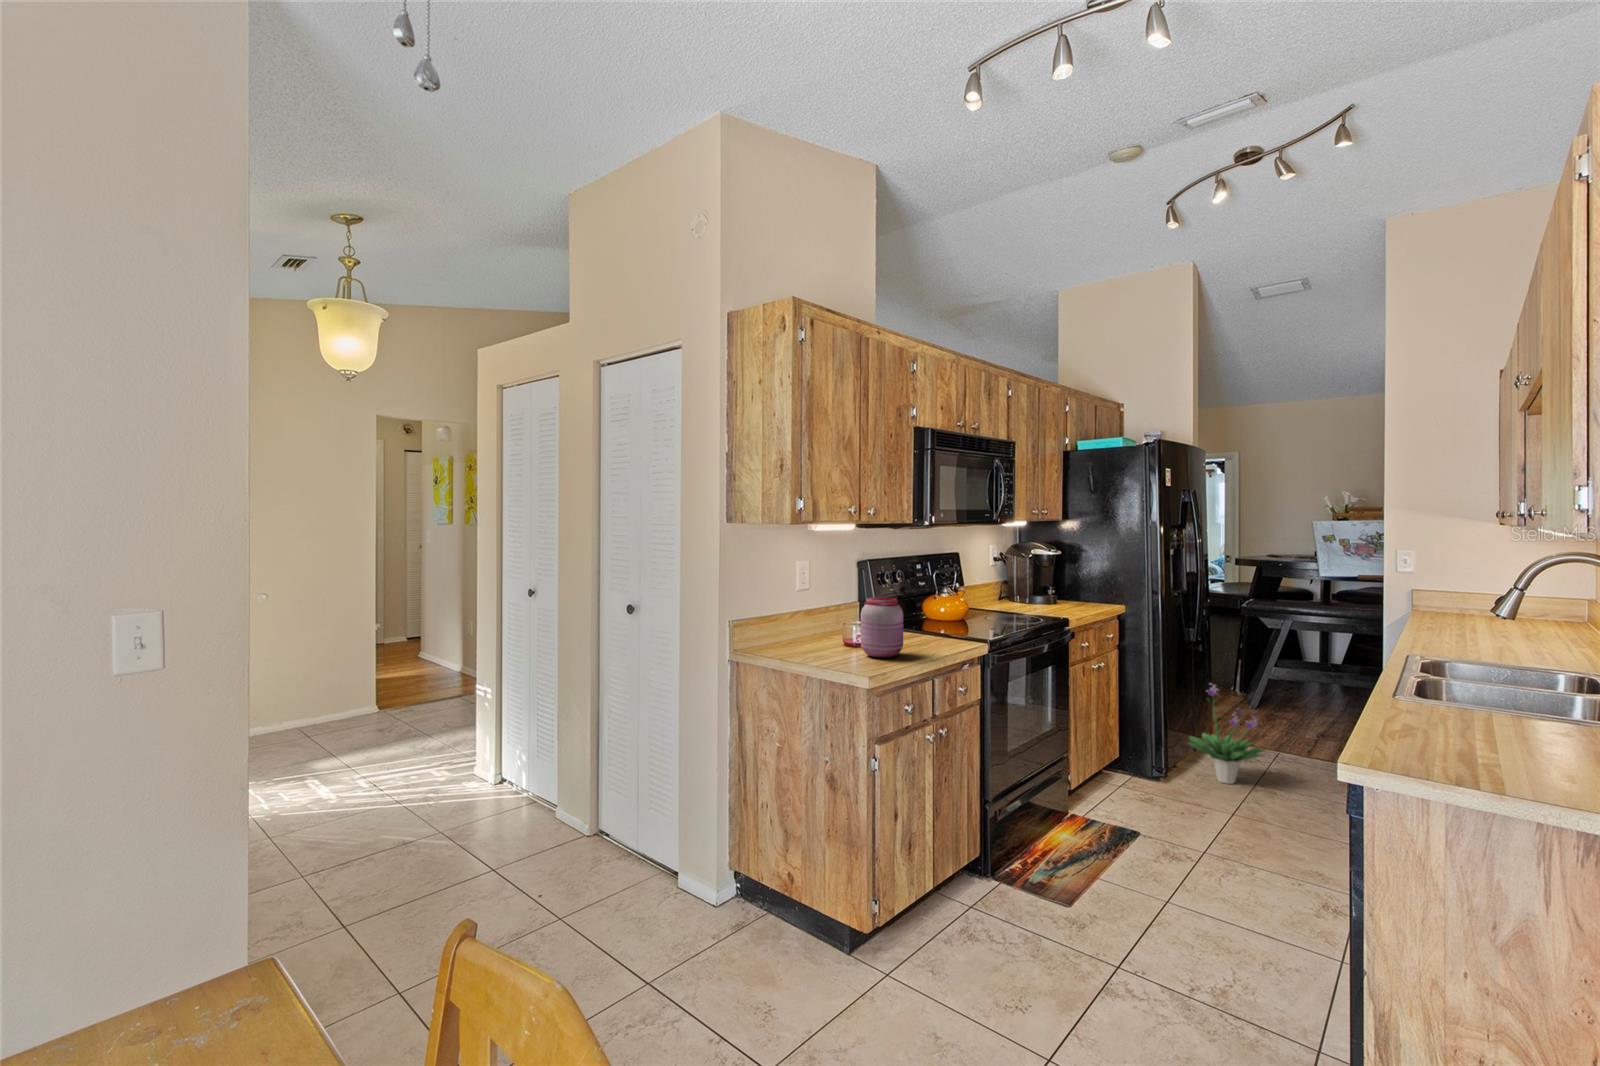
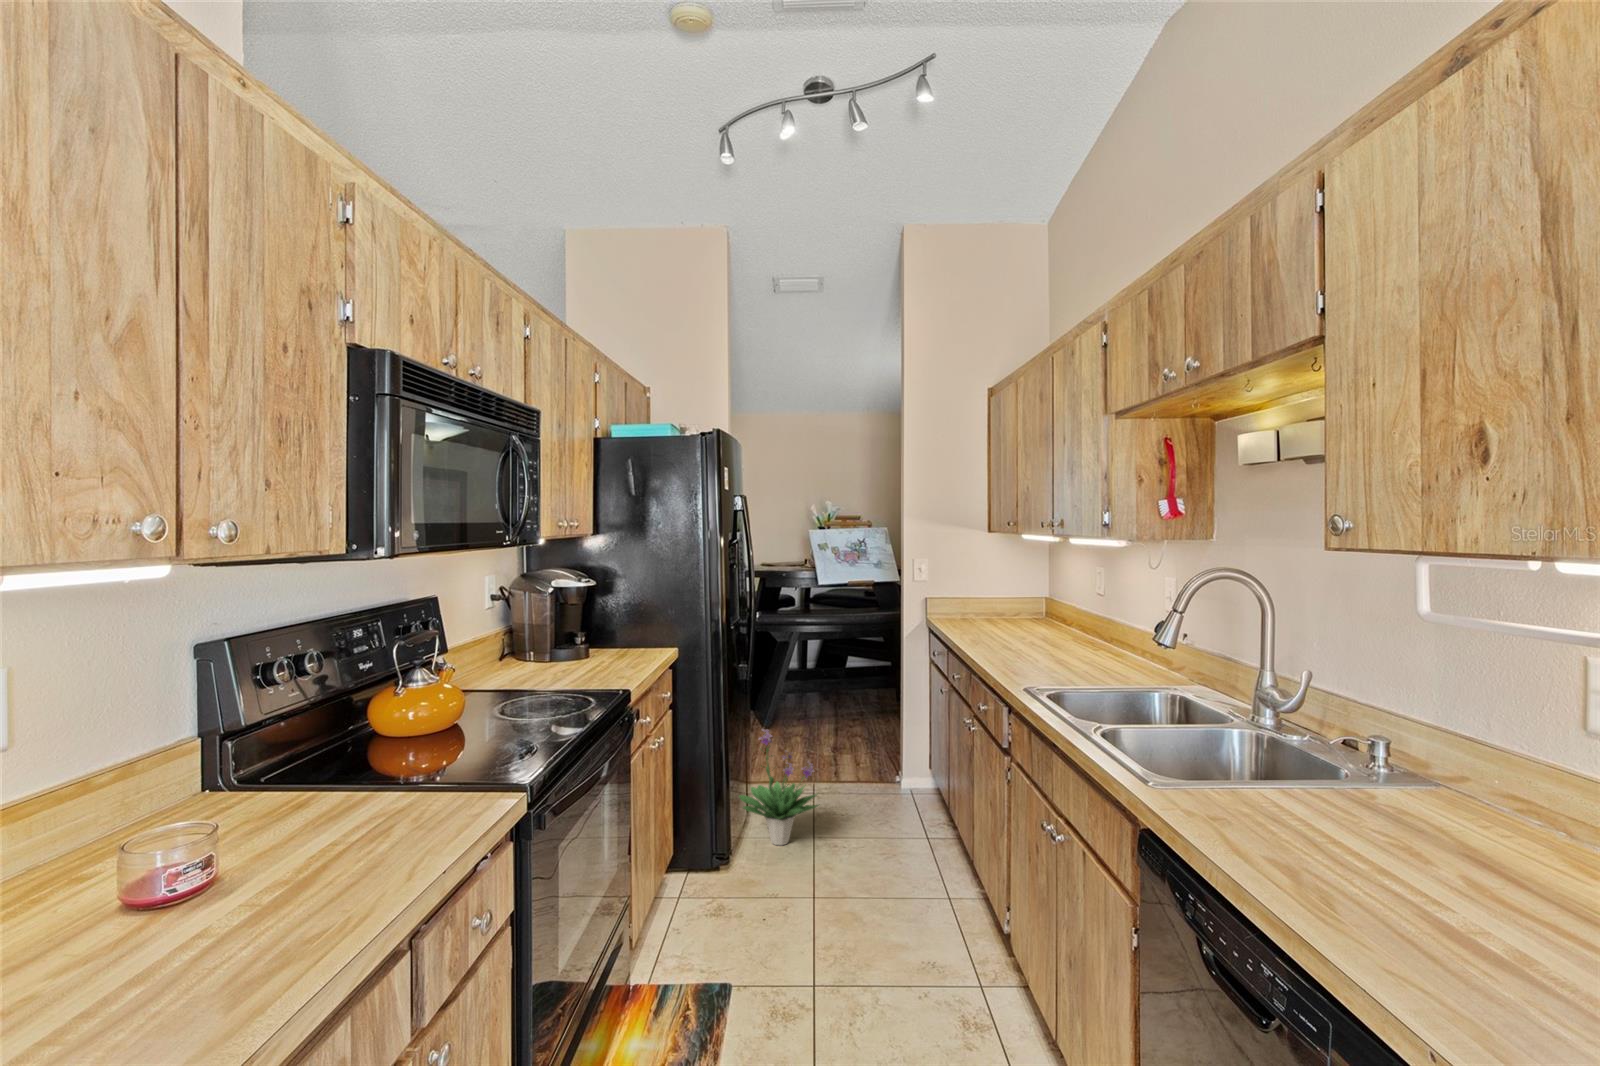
jar: present [861,597,903,658] -> none [170,768,324,966]

